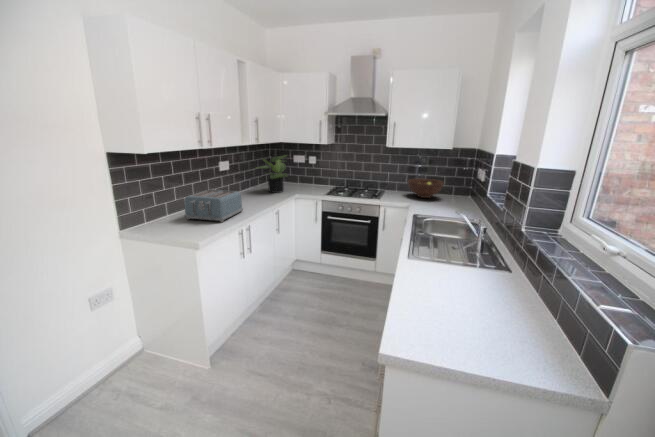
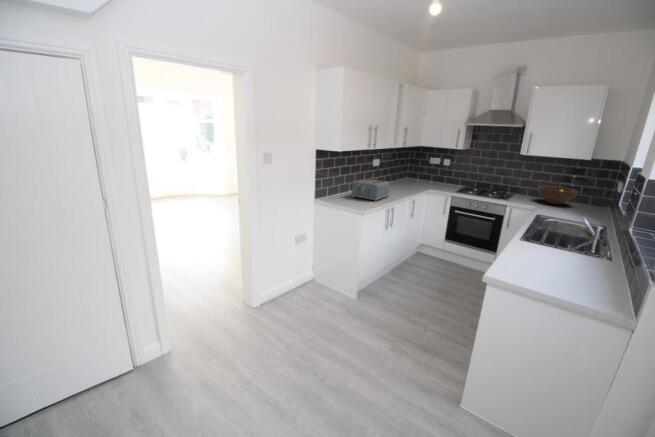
potted plant: present [256,155,287,193] -> none [397,157,428,187]

